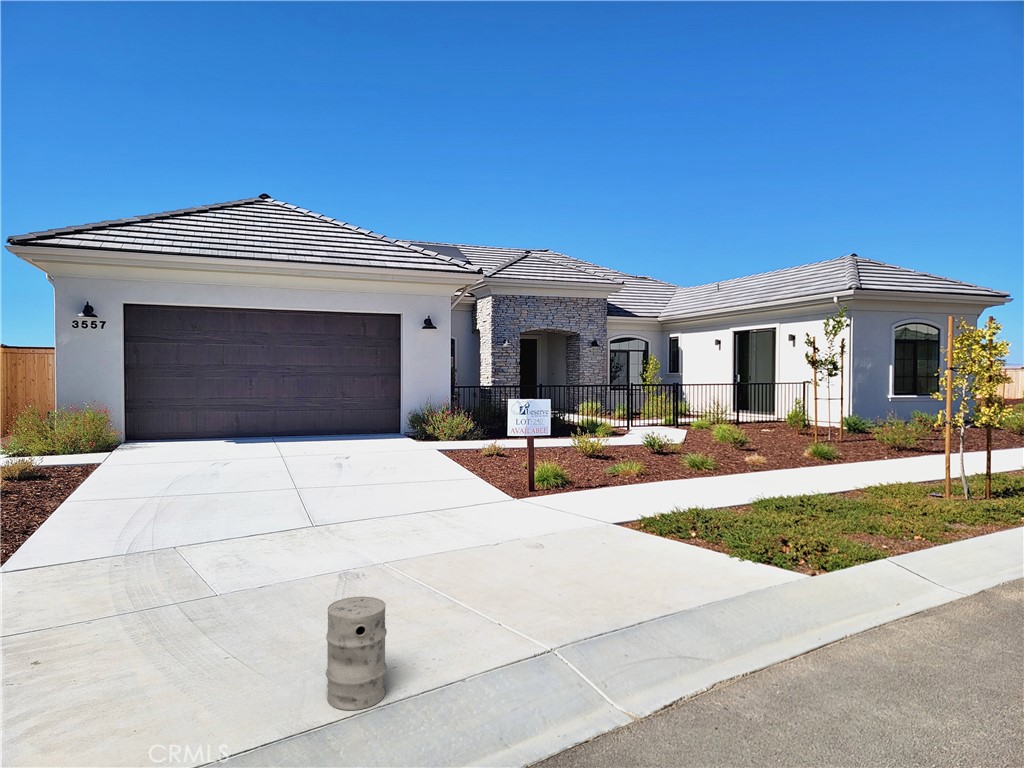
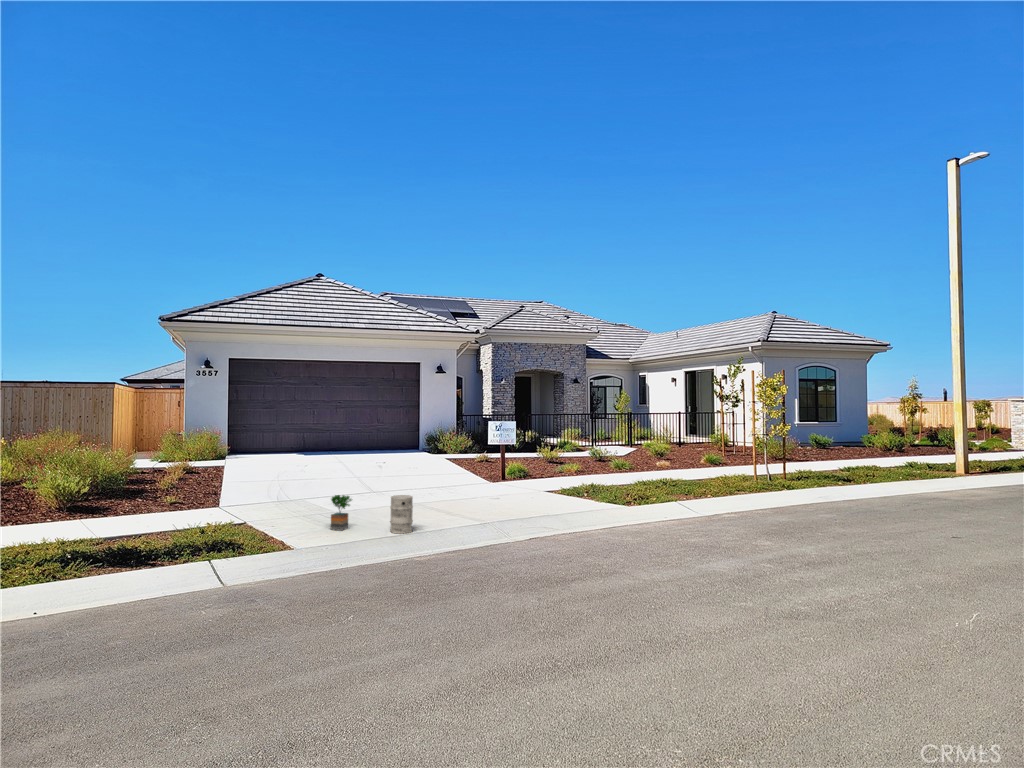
potted tree: none [168,596,233,697] -> present [331,495,351,531]

